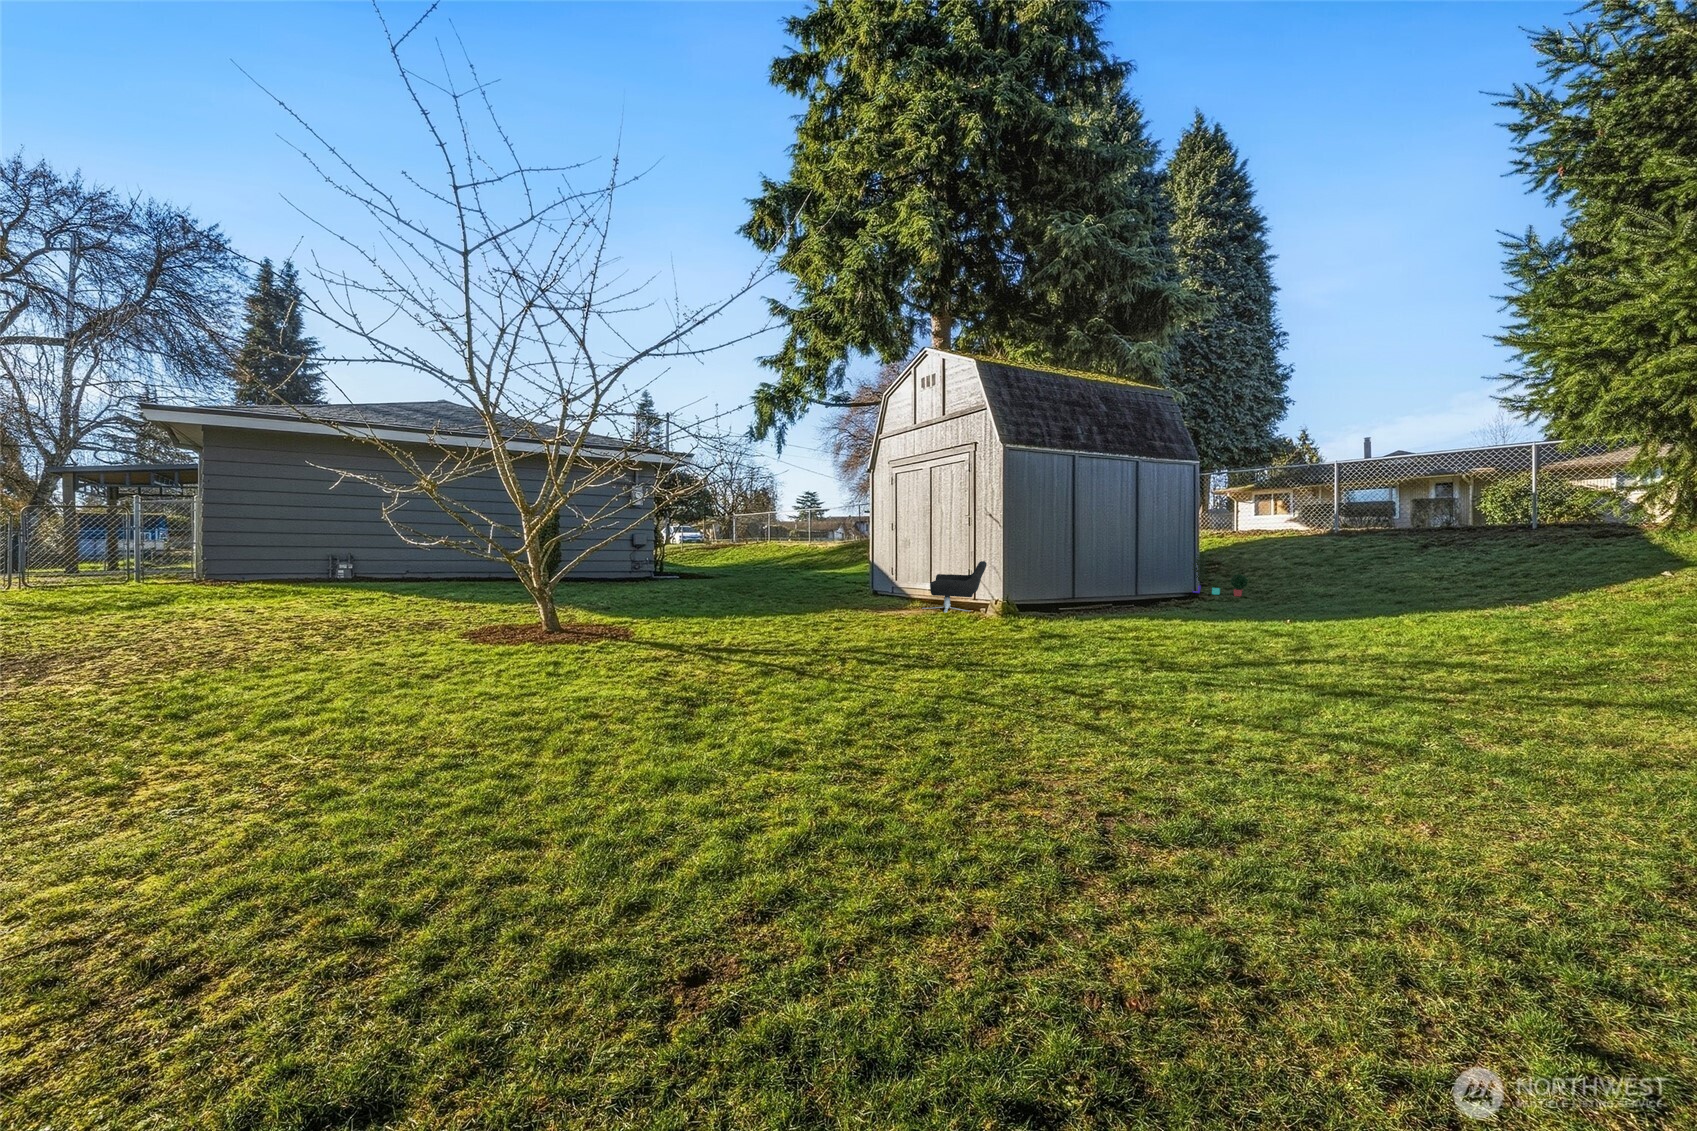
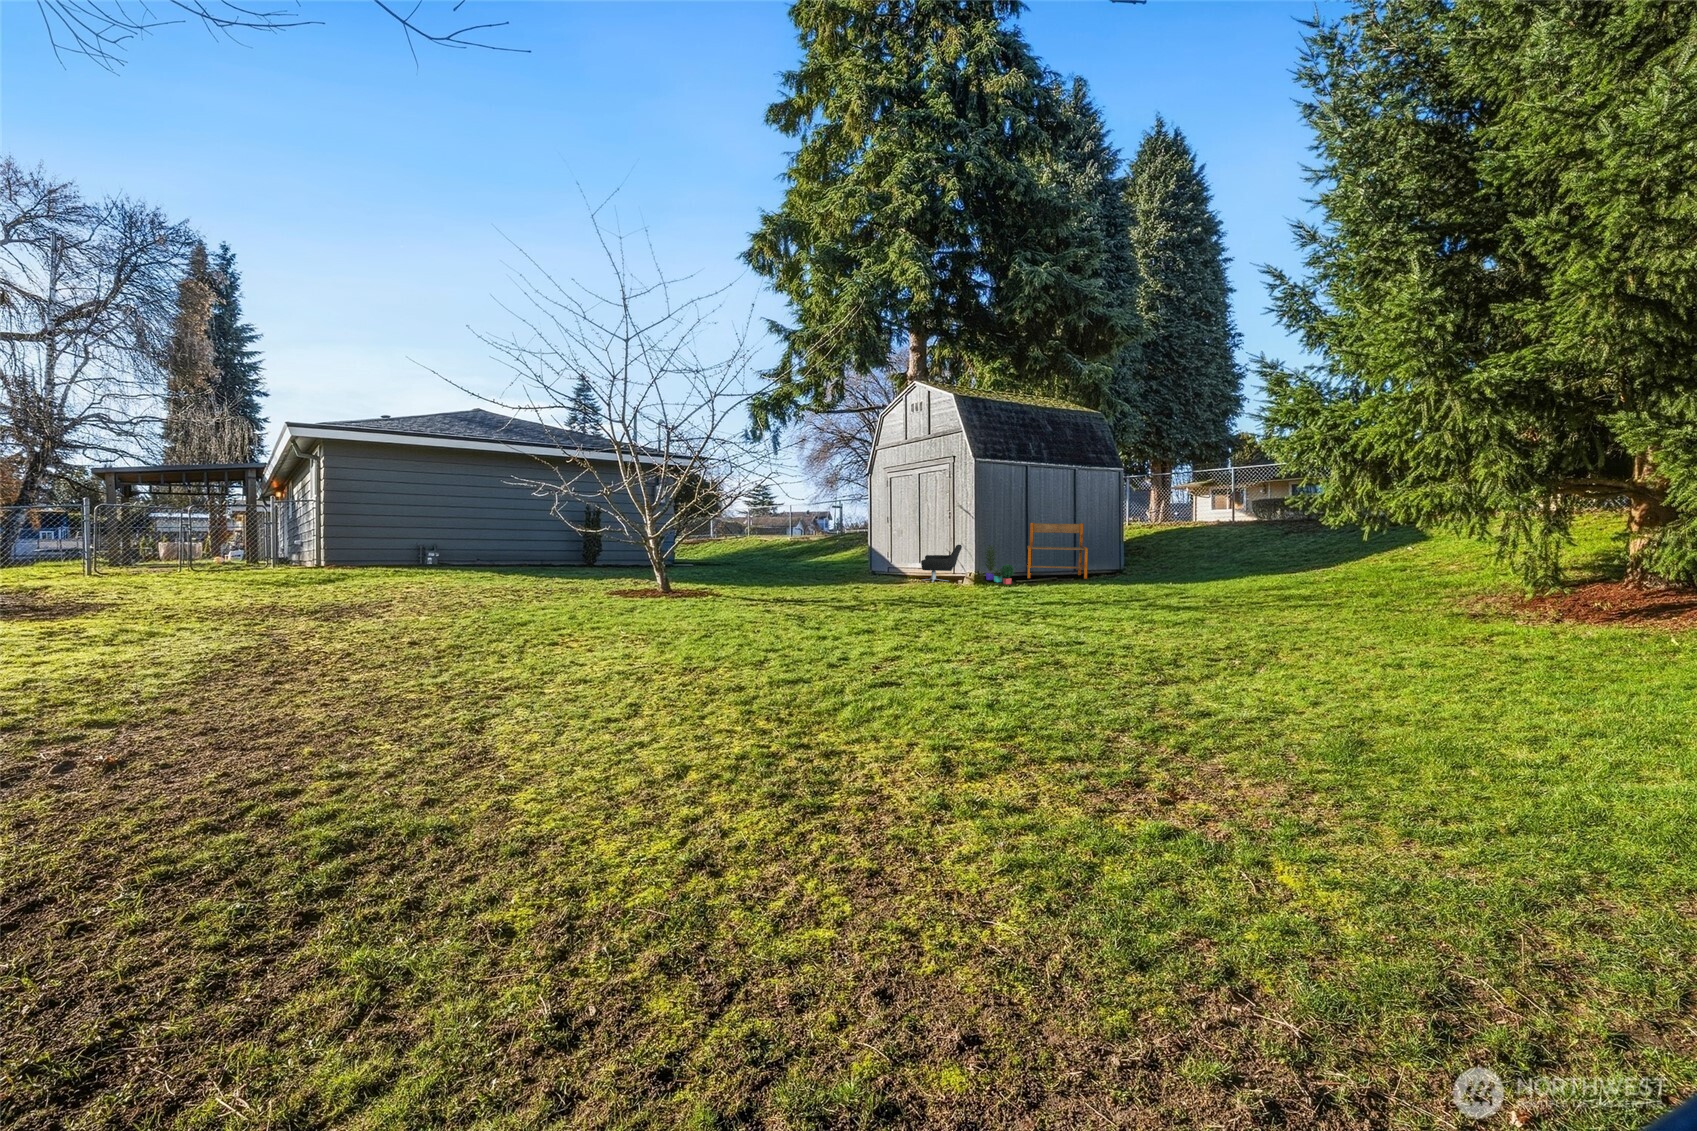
bench: none [1072,533,1162,613] -> present [1027,523,1088,579]
potted plant: present [1192,554,1248,596] -> present [985,545,1014,584]

